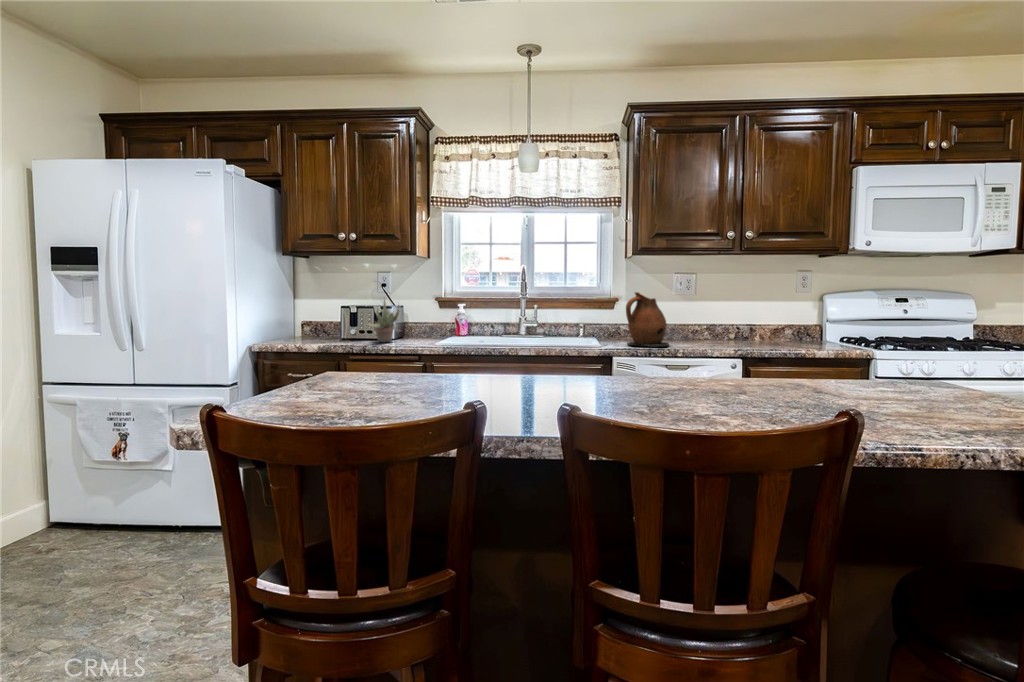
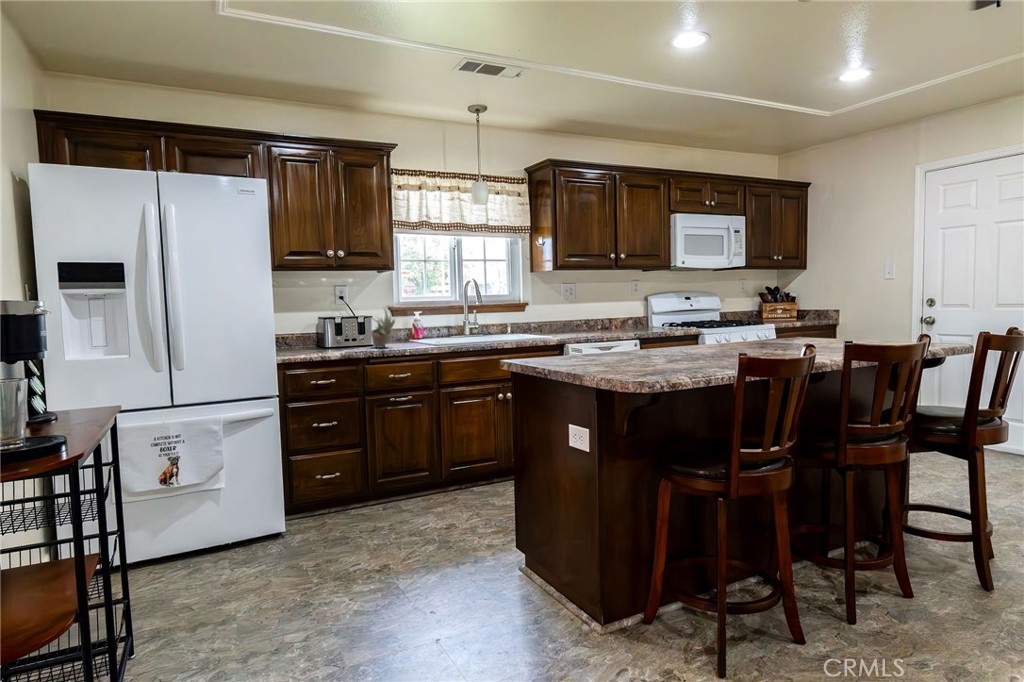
ceramic pitcher: present [626,292,669,347] -> none [558,297,593,335]

